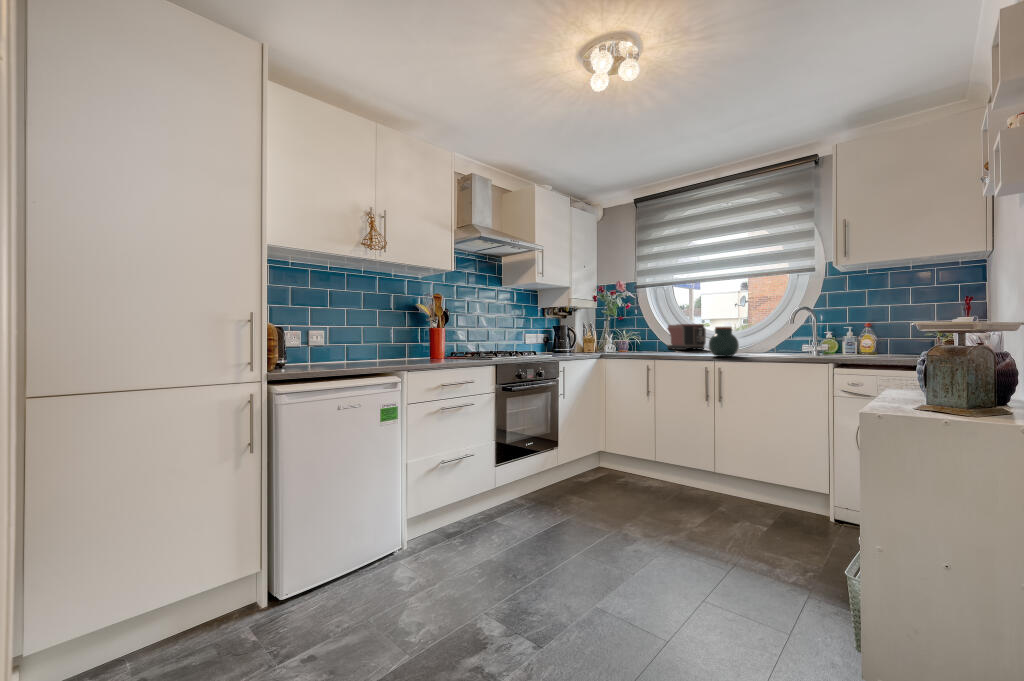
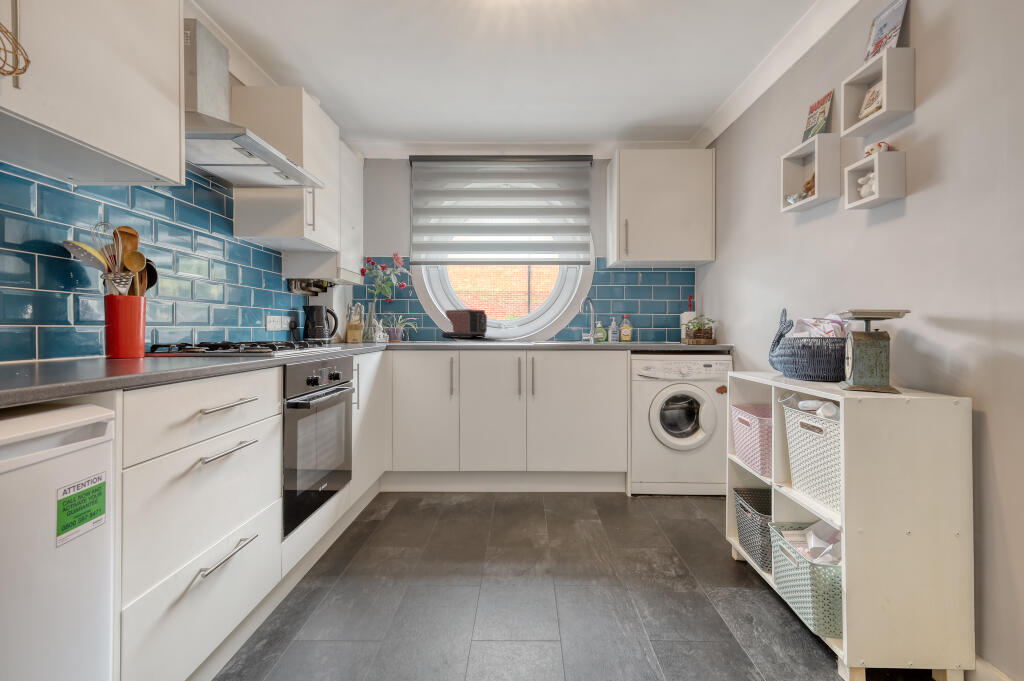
jar: present [709,327,739,357] -> none [517,313,546,345]

